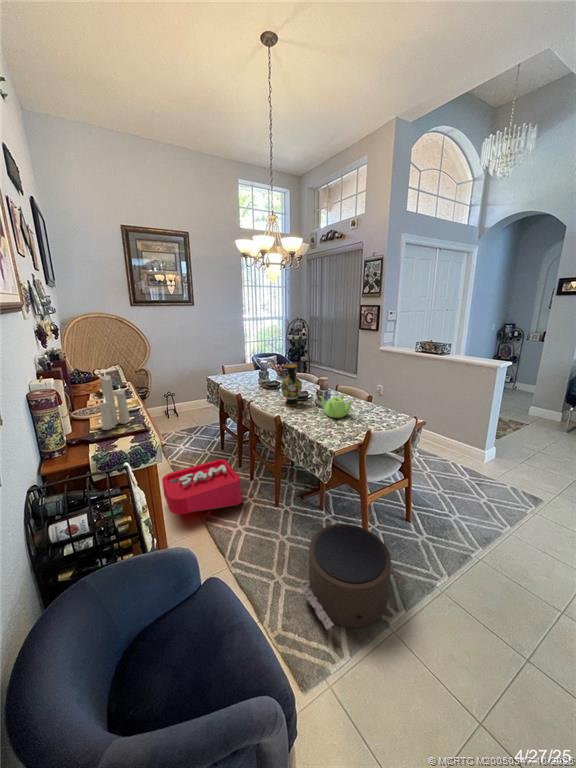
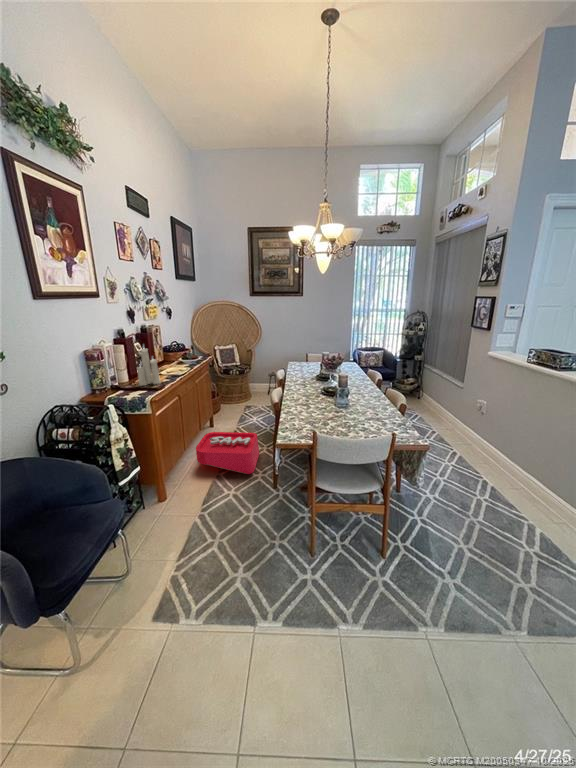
vase: present [281,364,302,406] -> none [292,359,313,399]
teapot: present [320,394,352,418] -> none [307,394,340,420]
pouf: present [300,524,407,629] -> none [200,516,302,616]

